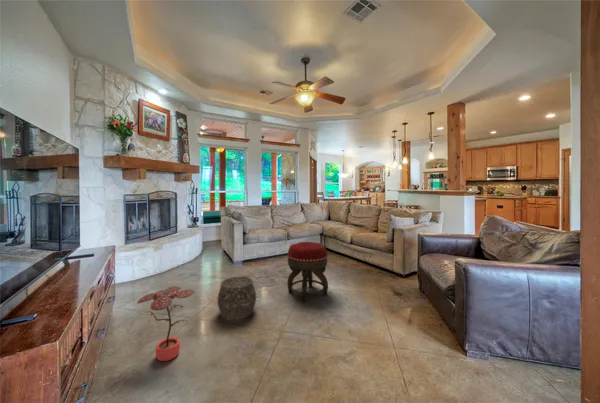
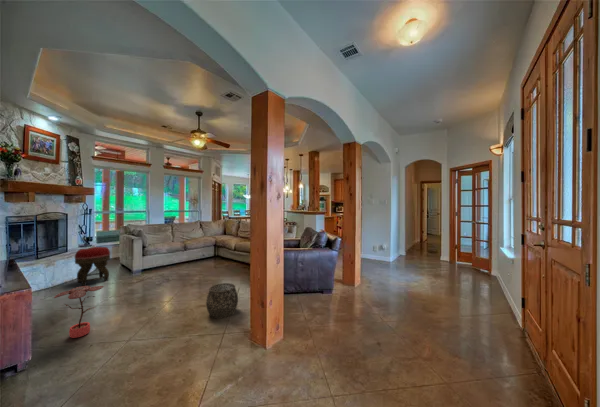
footstool: present [287,242,328,302] -> present [75,247,110,286]
woven basket: present [217,276,256,320] -> present [206,283,238,318]

